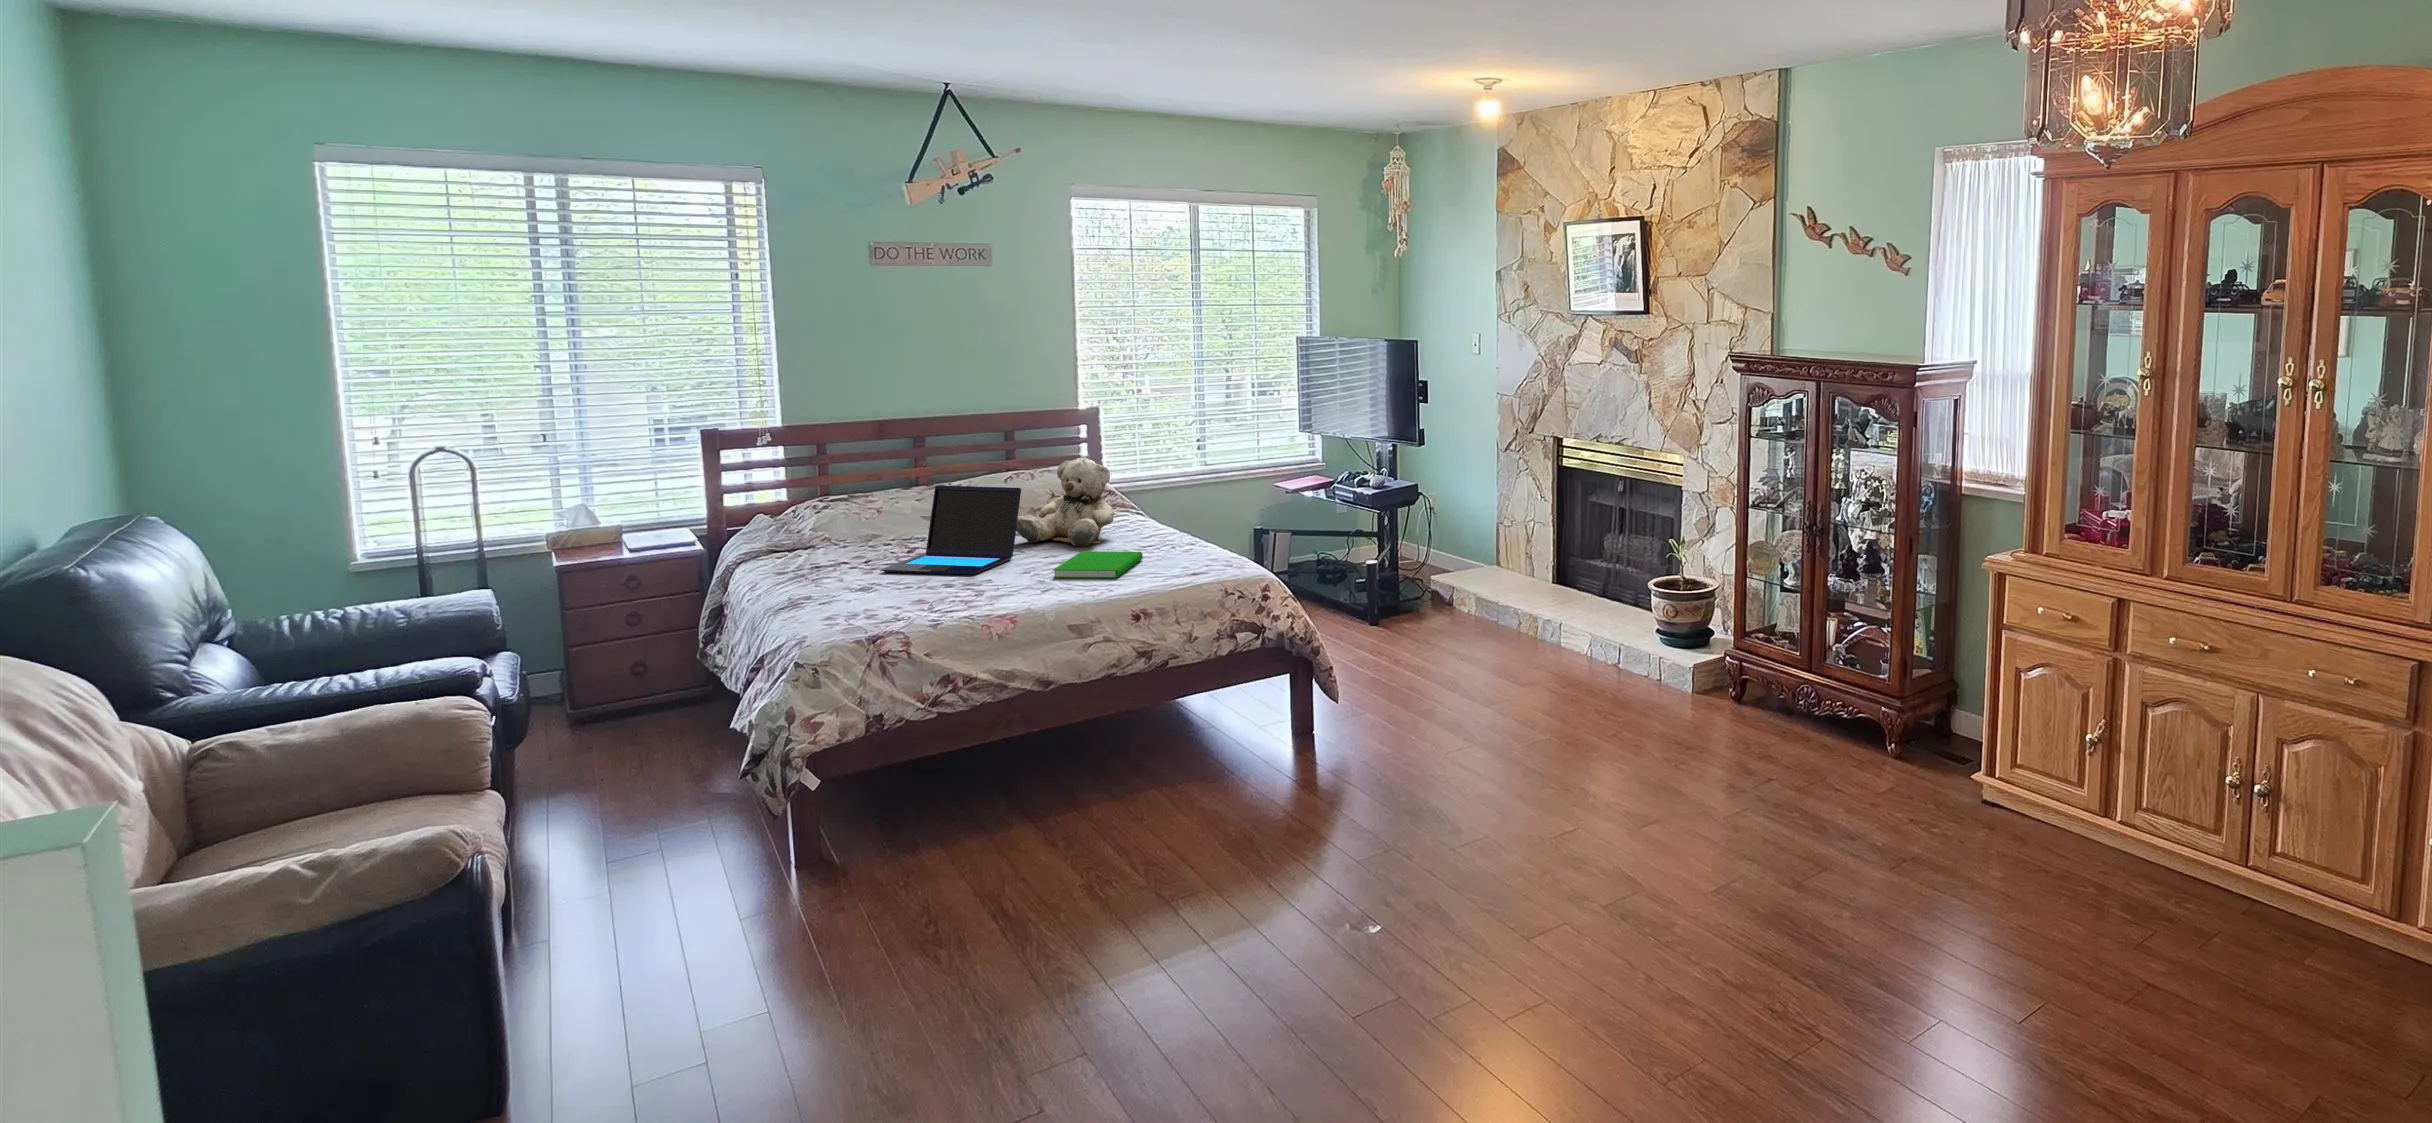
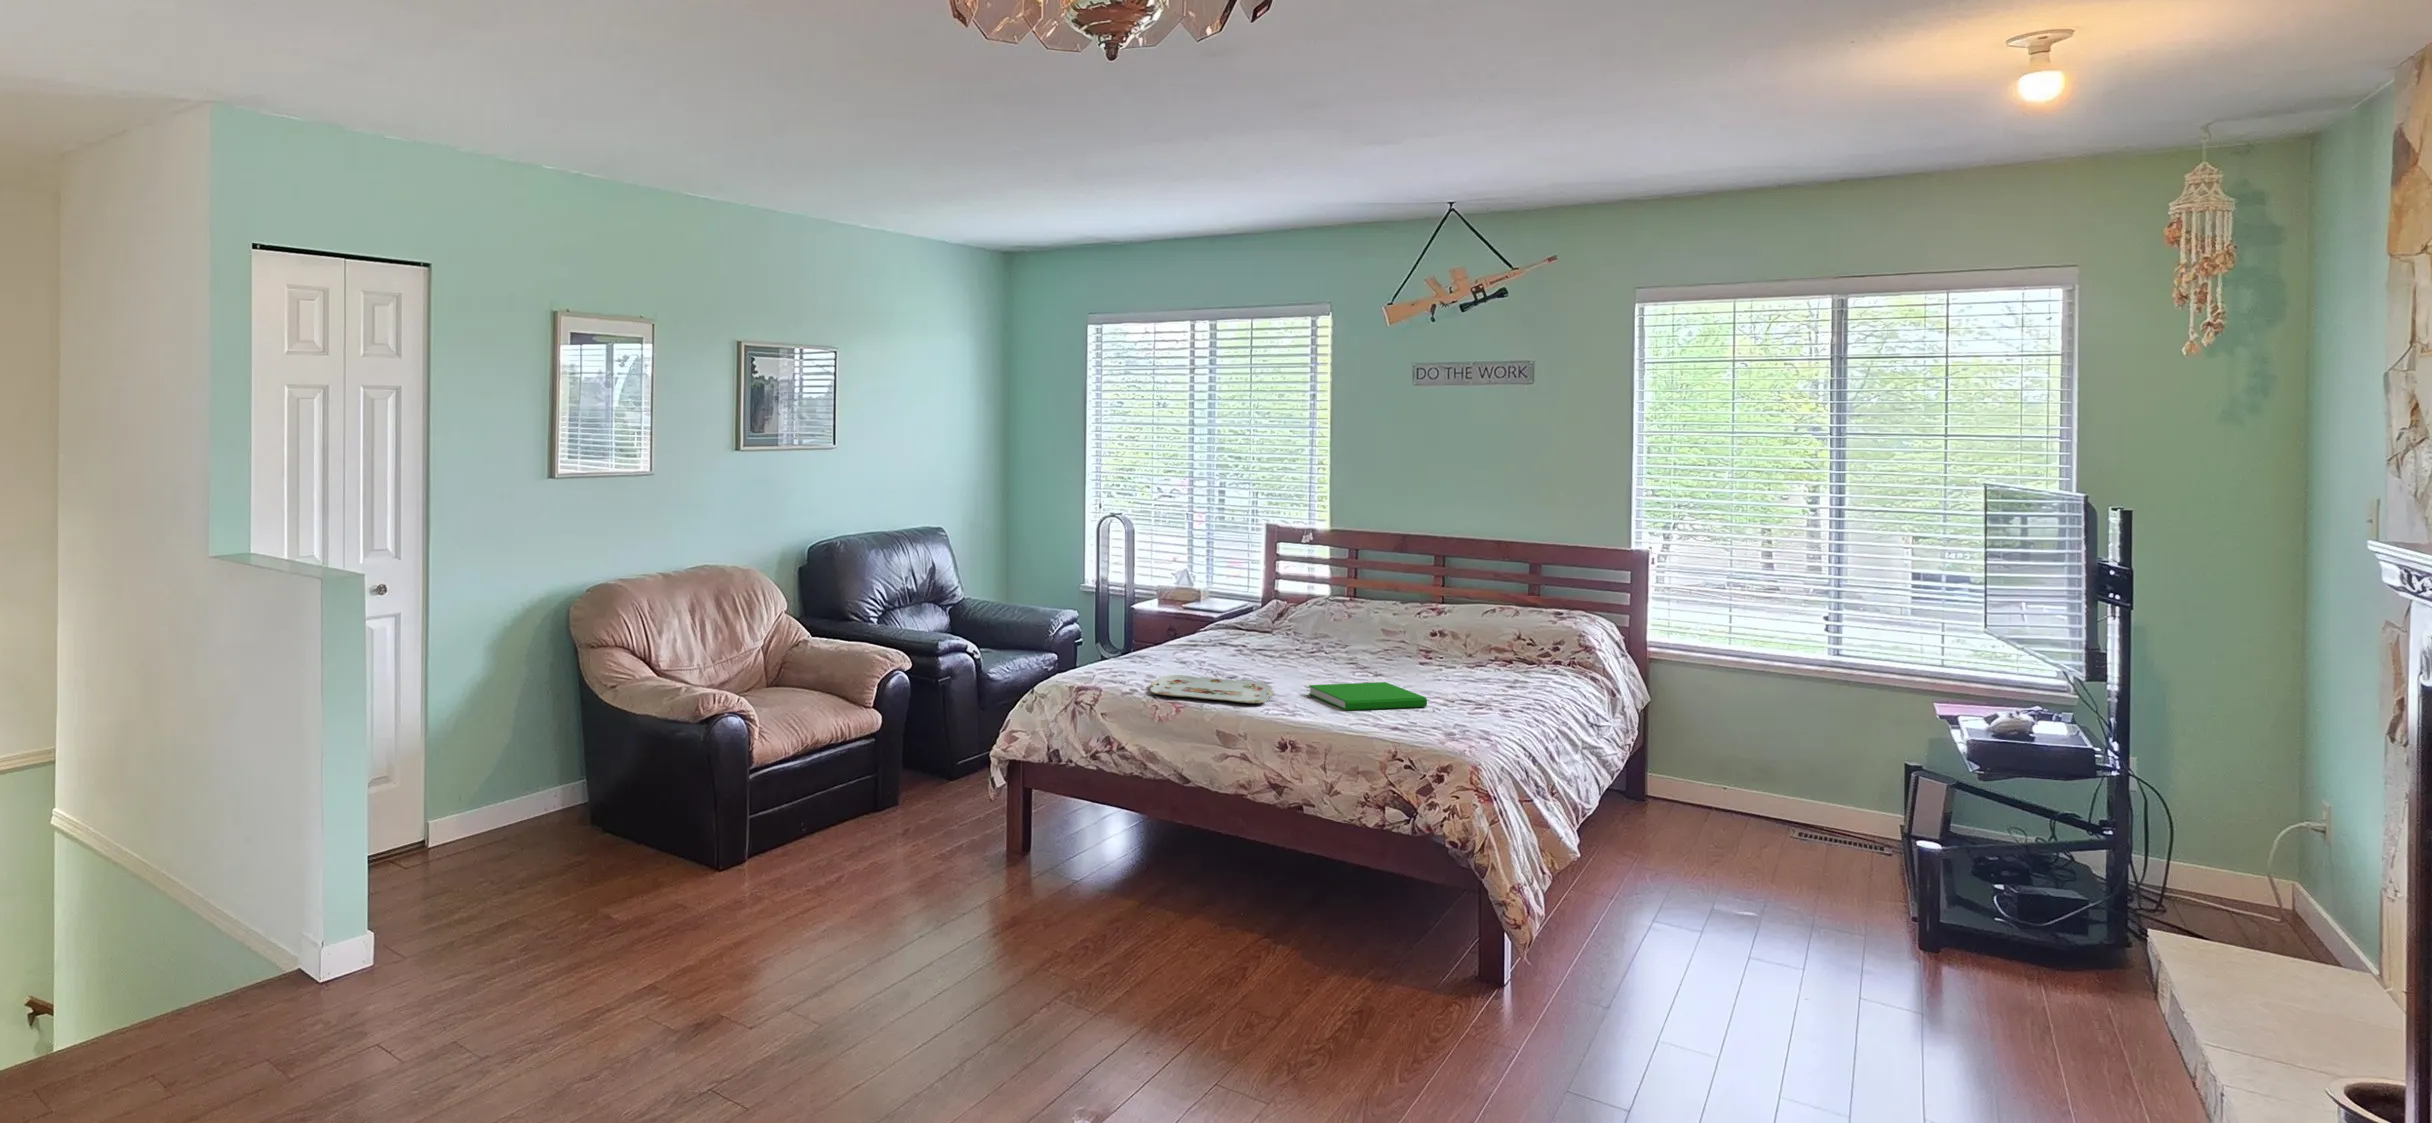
teddy bear: present [1016,457,1114,547] -> none [1395,590,1503,686]
laptop: present [881,486,1021,575] -> none [1239,591,1368,675]
serving tray: none [920,581,1066,617] -> present [1150,675,1274,704]

